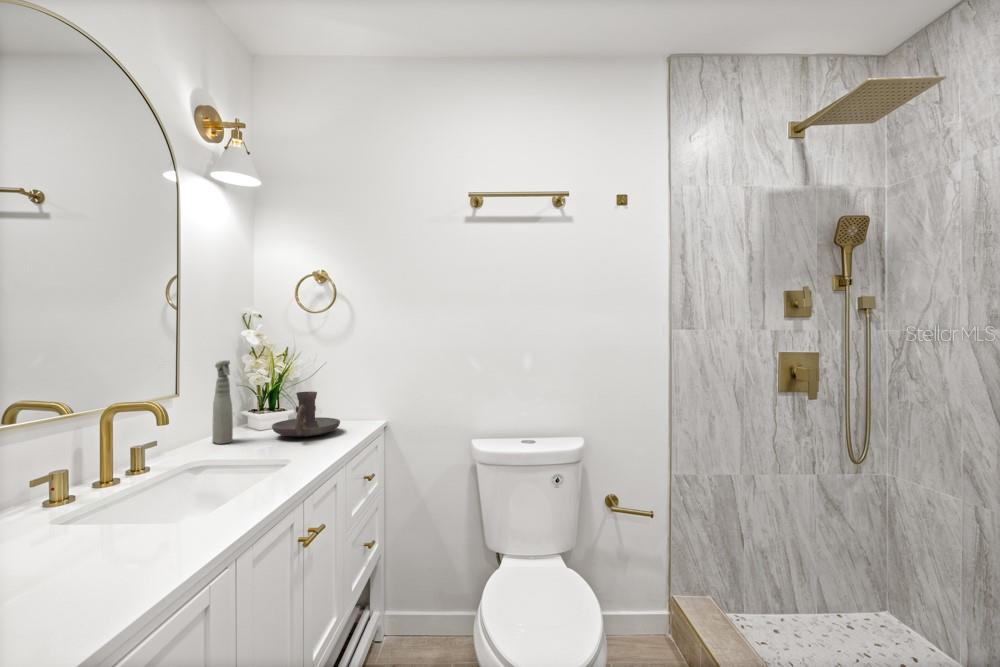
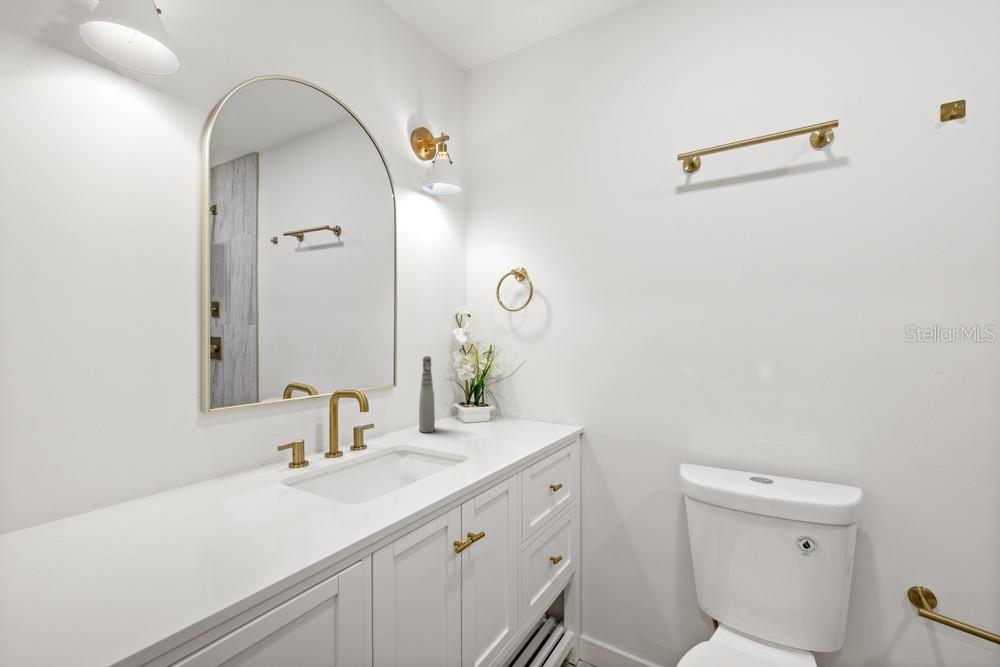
candle holder: present [272,391,340,437] -> none [464,389,528,435]

